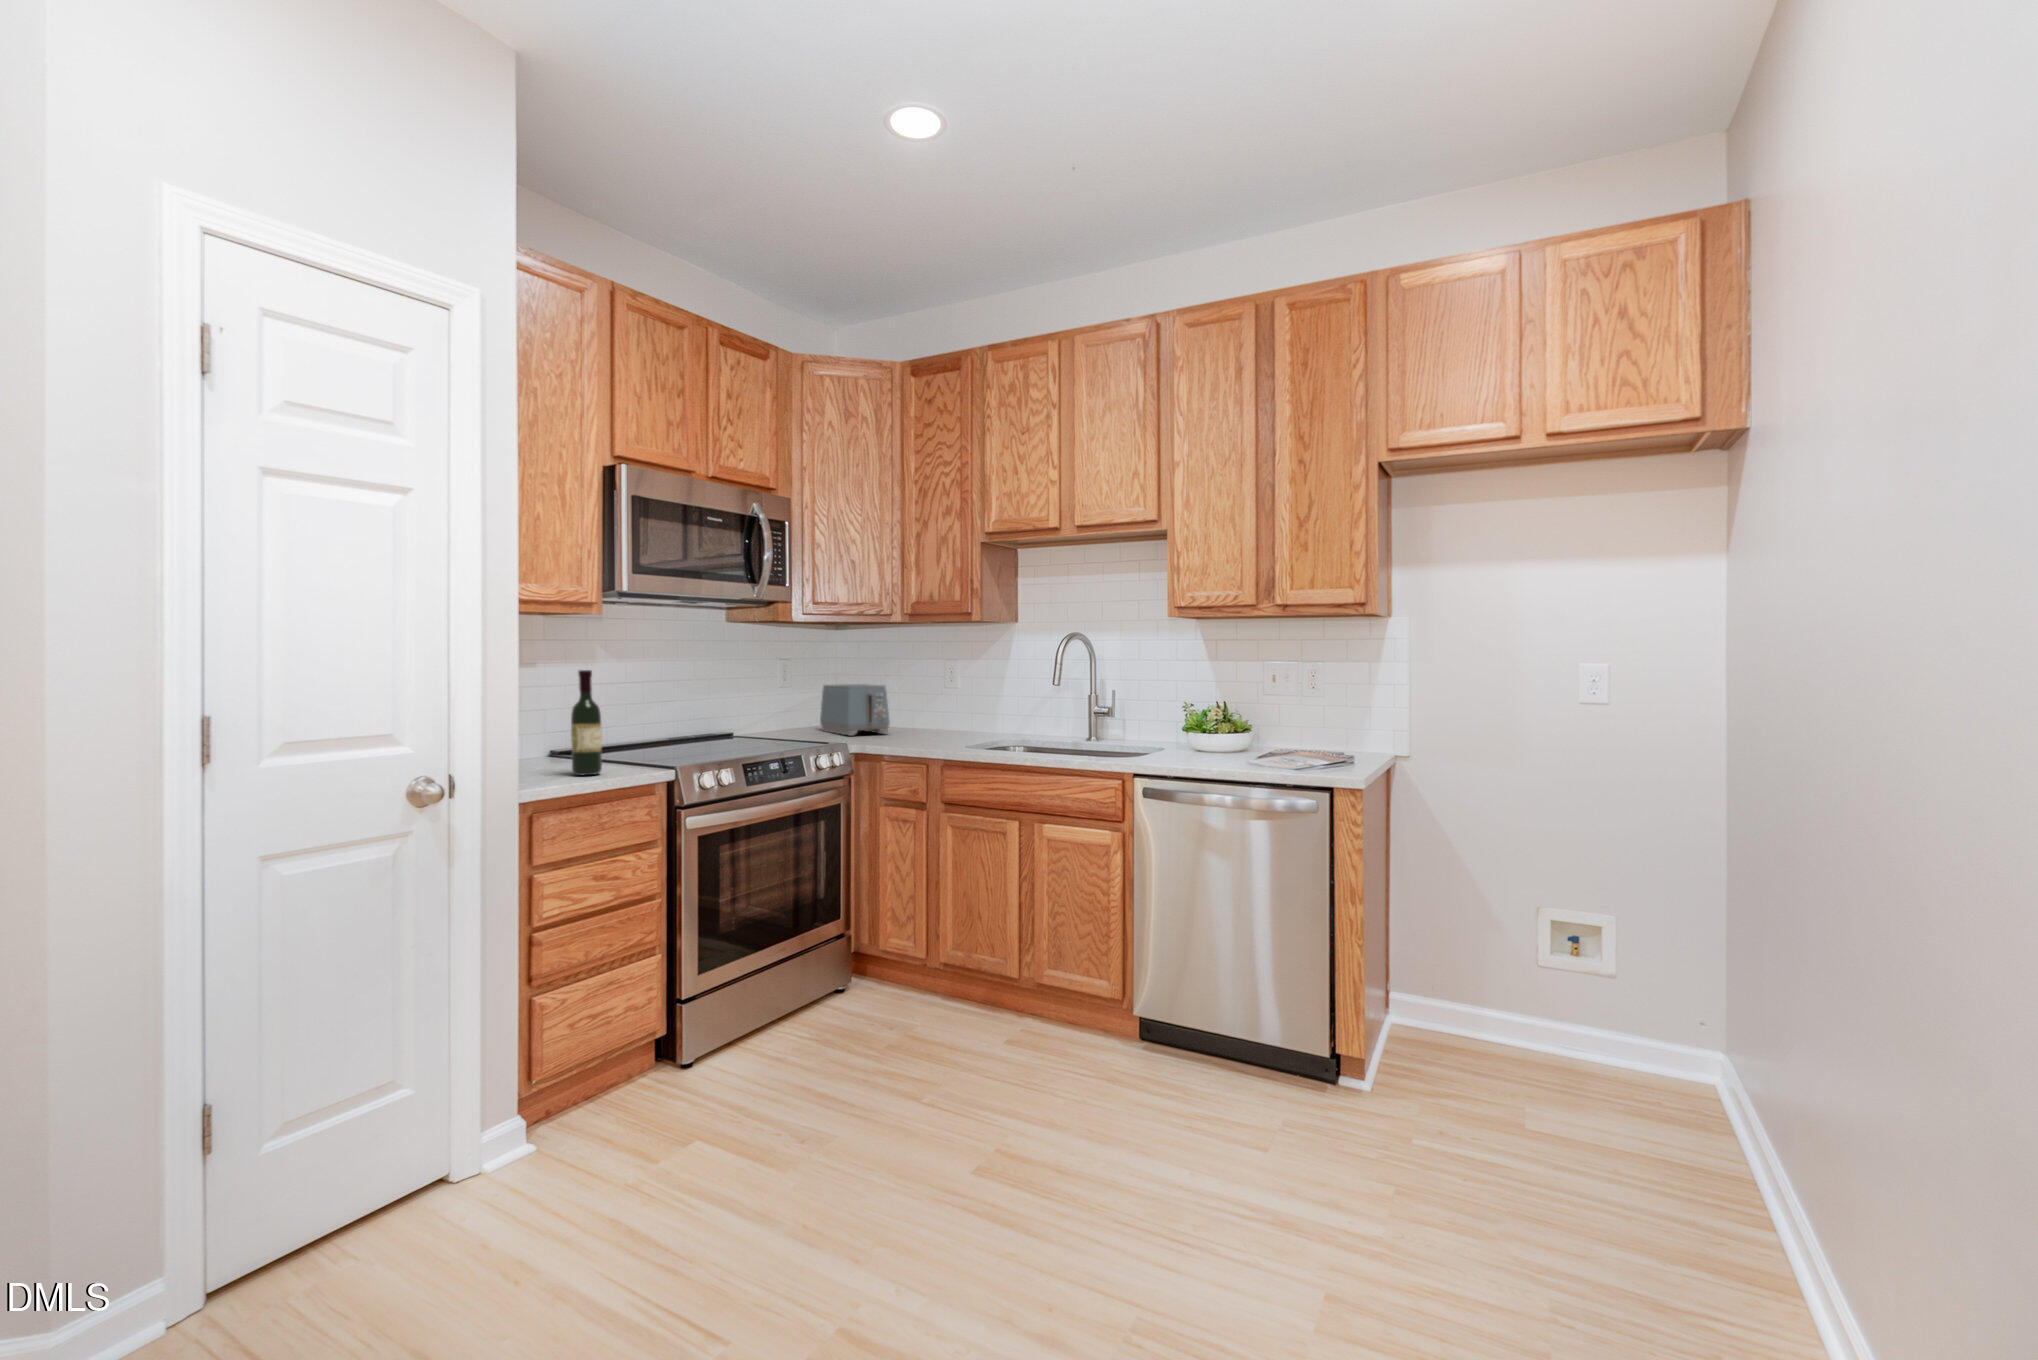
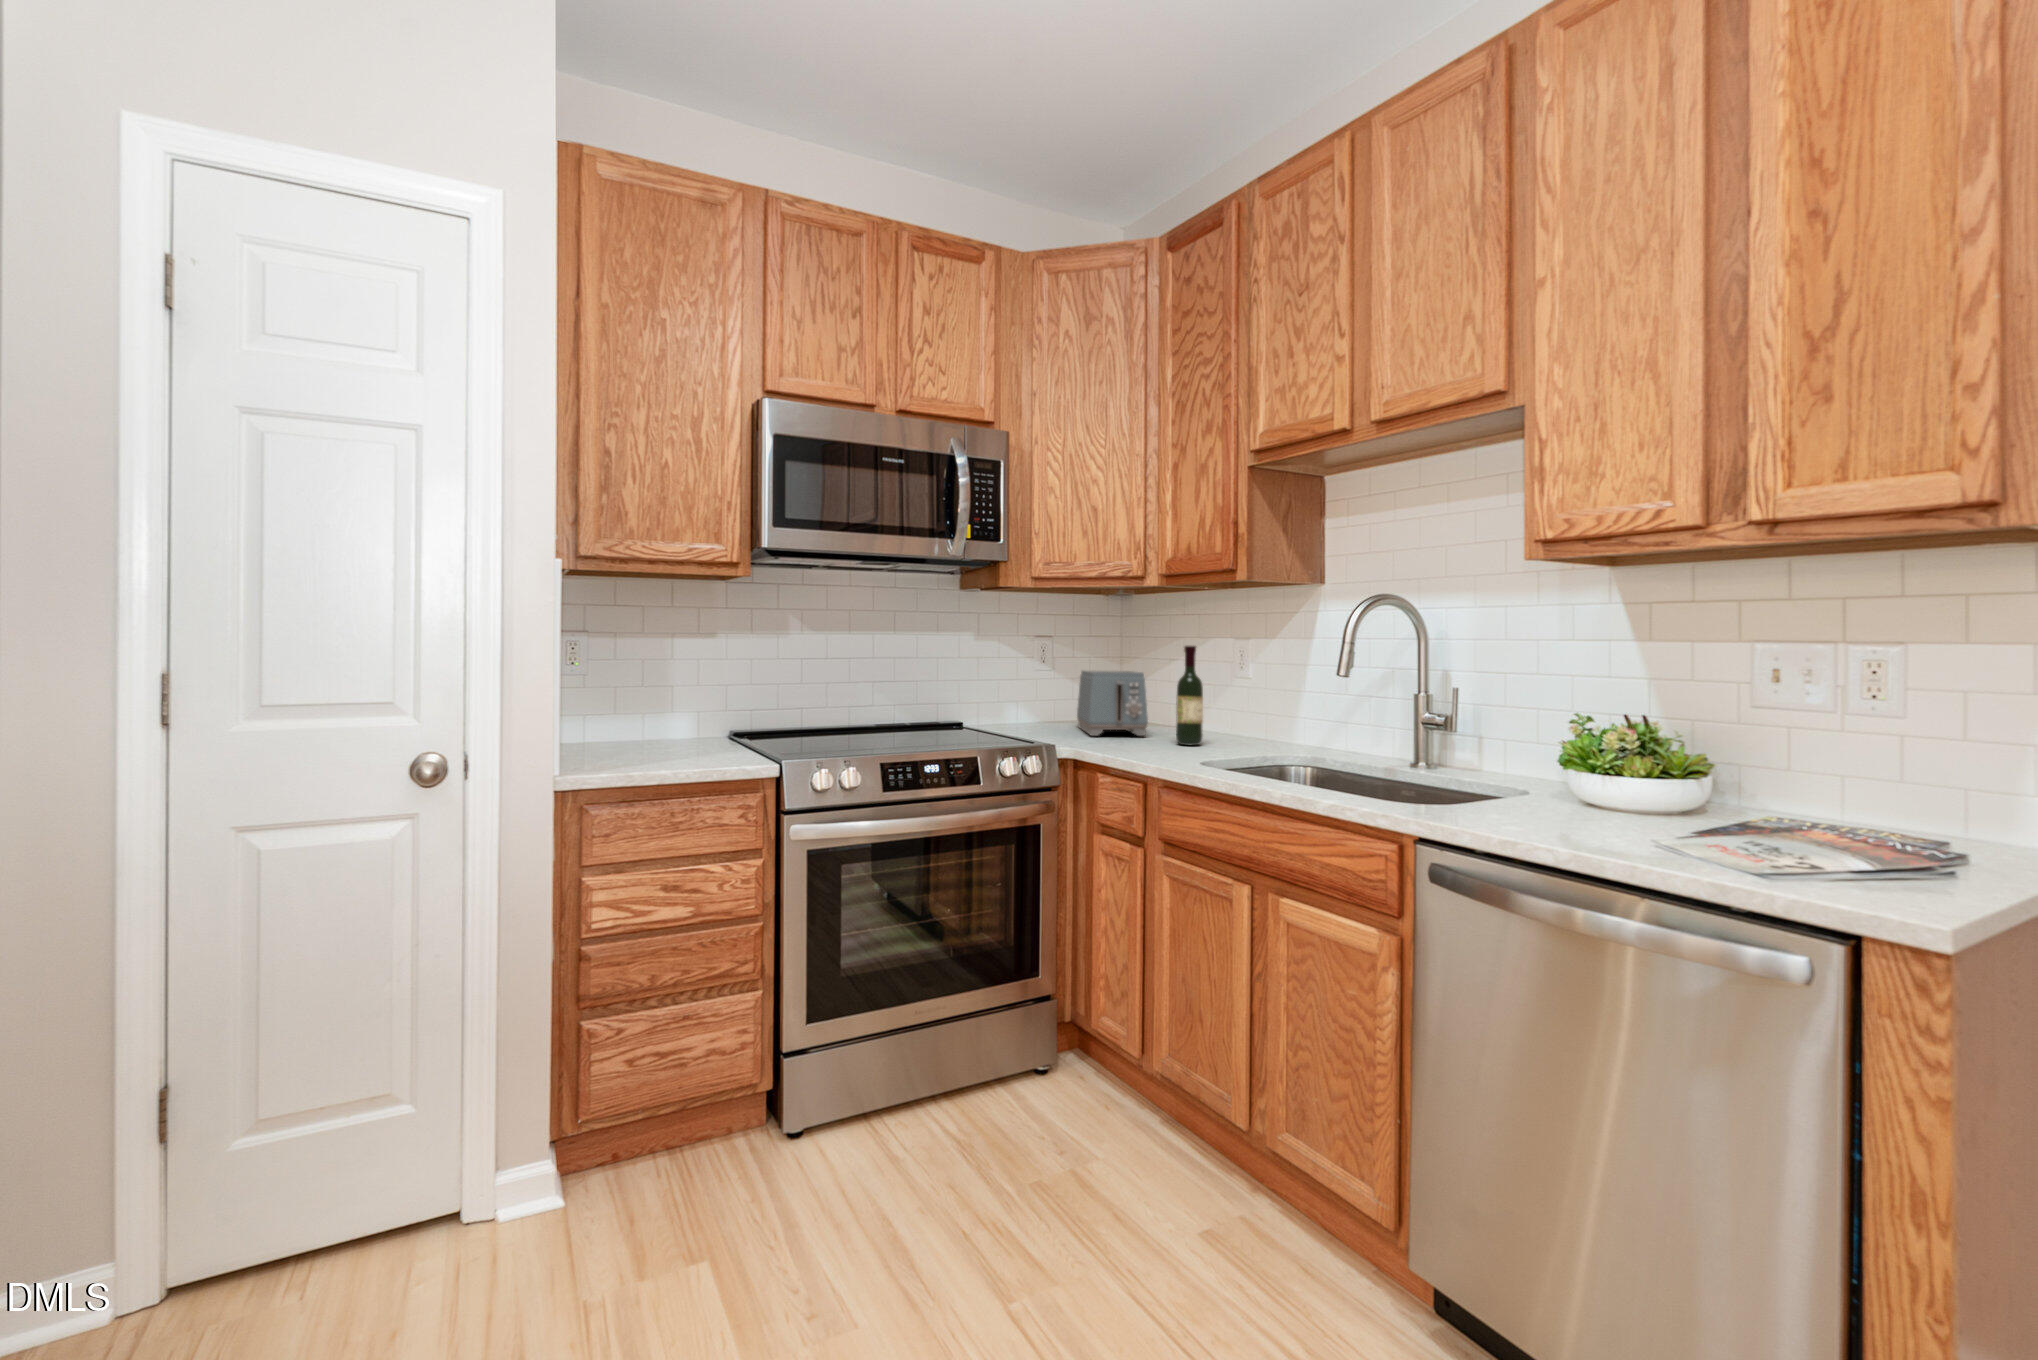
wine bottle: present [571,670,602,775] -> present [1176,646,1203,745]

